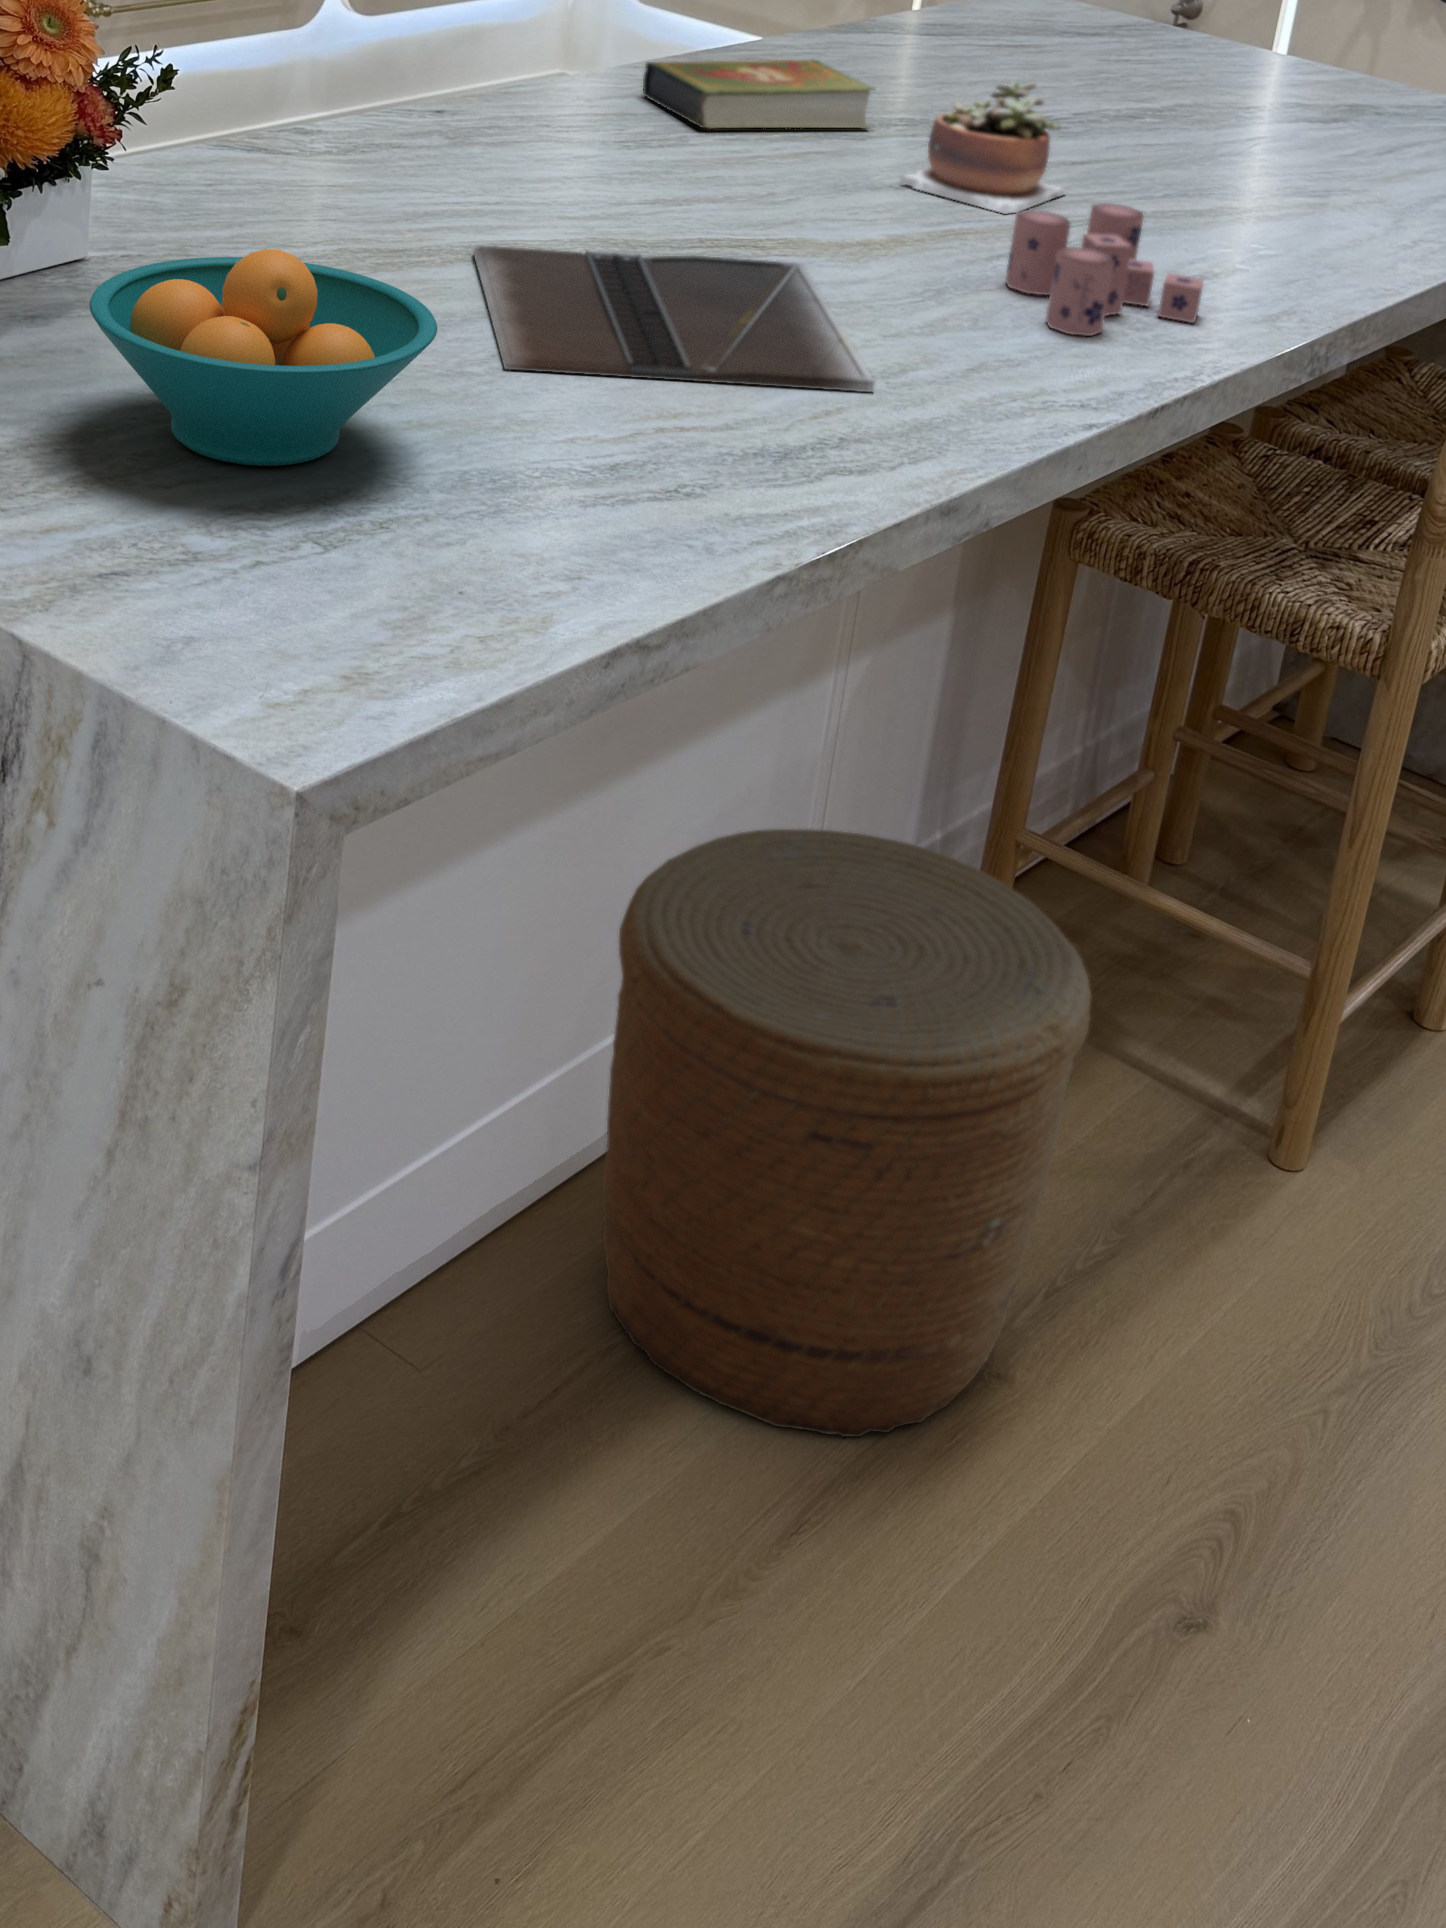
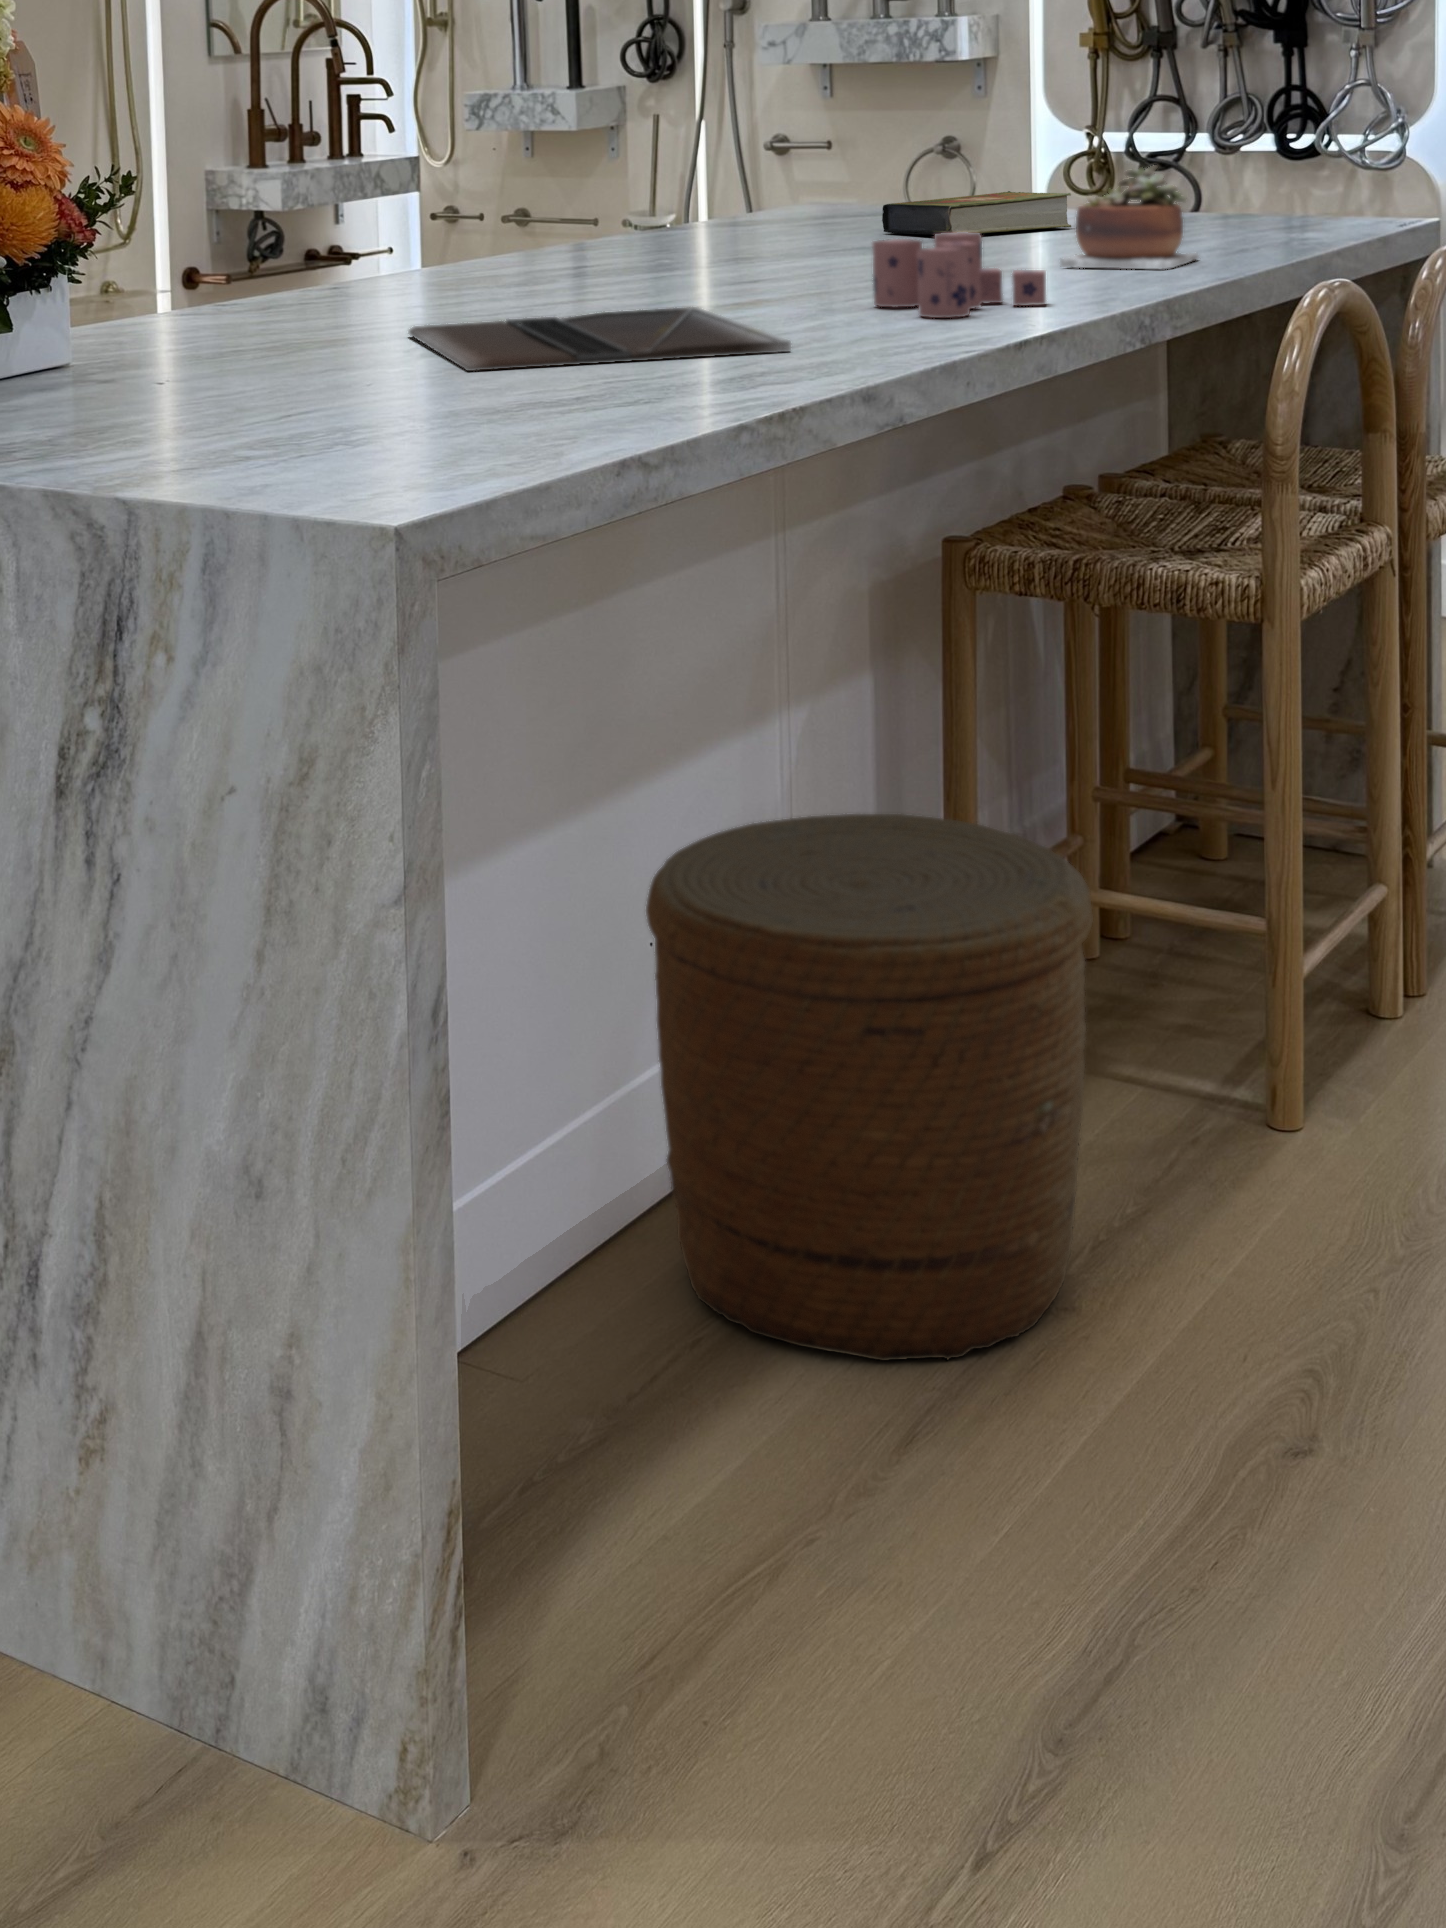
book: present [643,60,874,129] -> present [882,191,1071,235]
succulent plant: present [901,82,1065,214] -> present [1060,166,1199,269]
fruit bowl: present [89,249,437,466] -> none [113,235,420,420]

